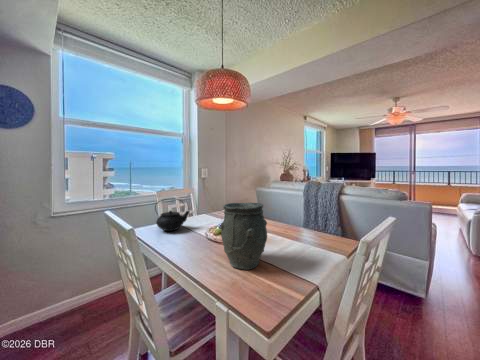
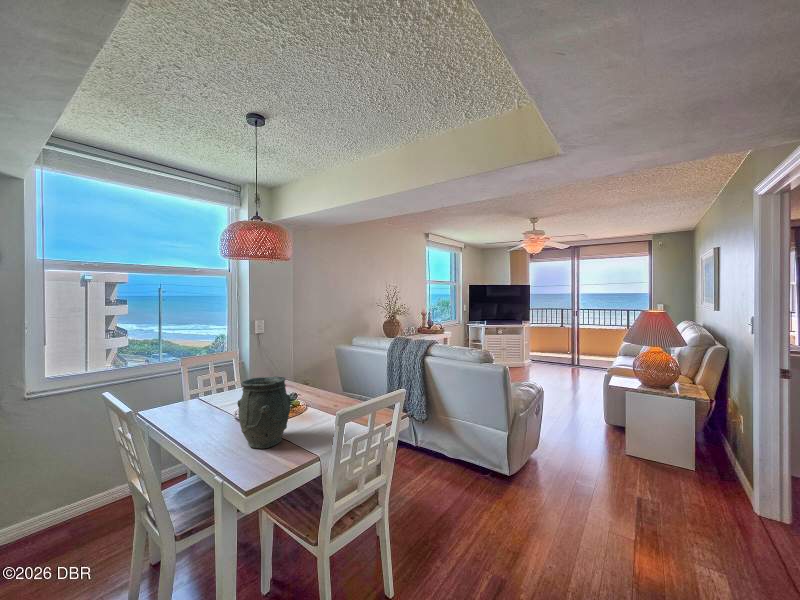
teapot: present [155,199,190,231] -> none [172,370,220,411]

